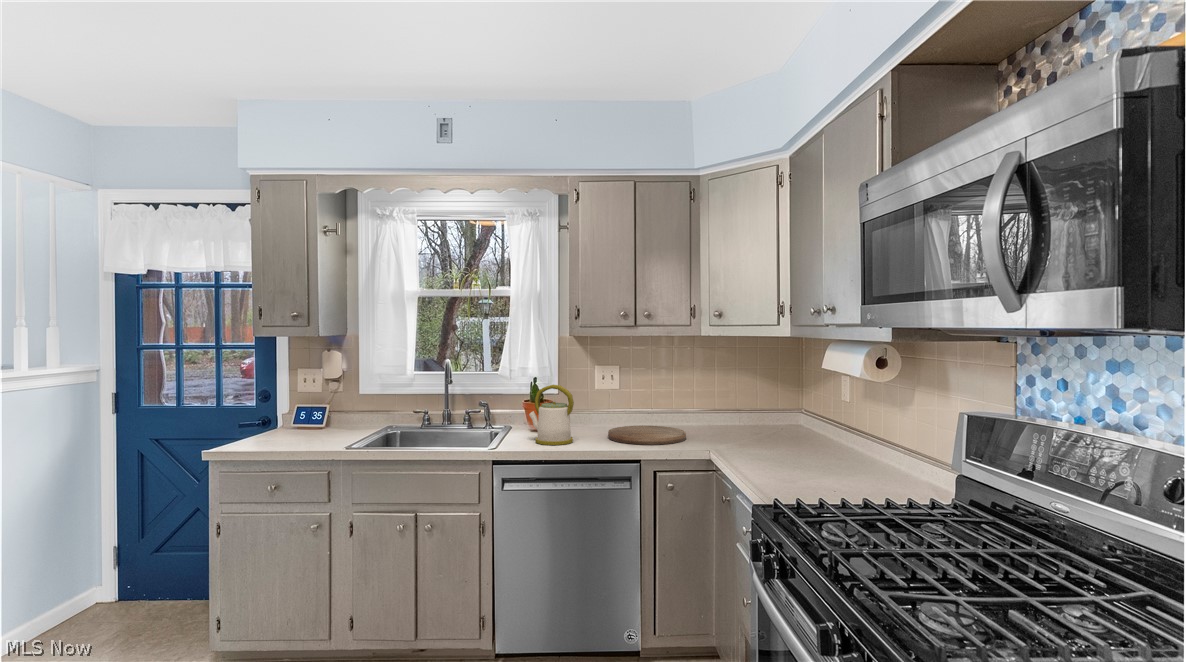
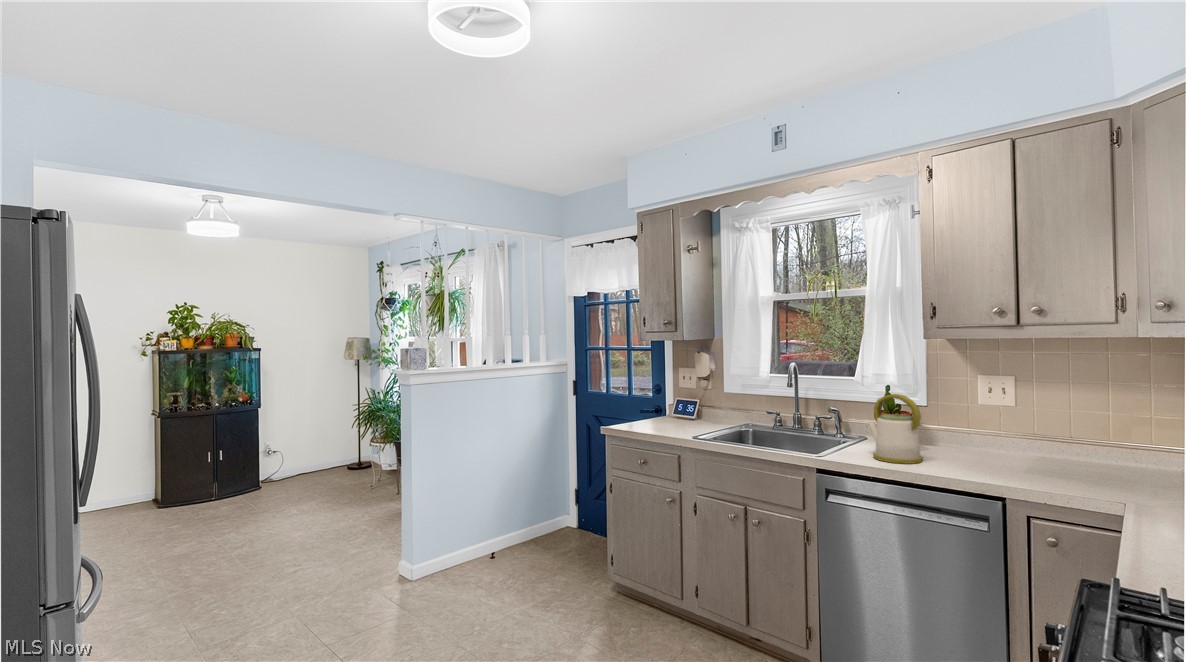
cutting board: present [608,425,686,445] -> none [976,453,1105,484]

